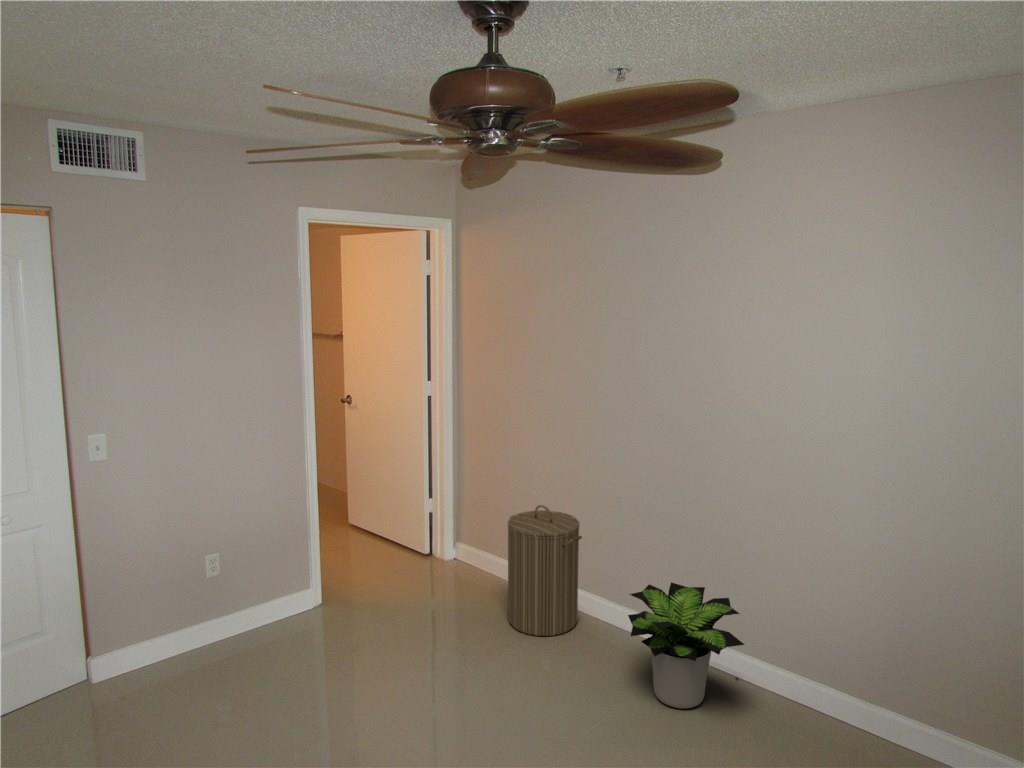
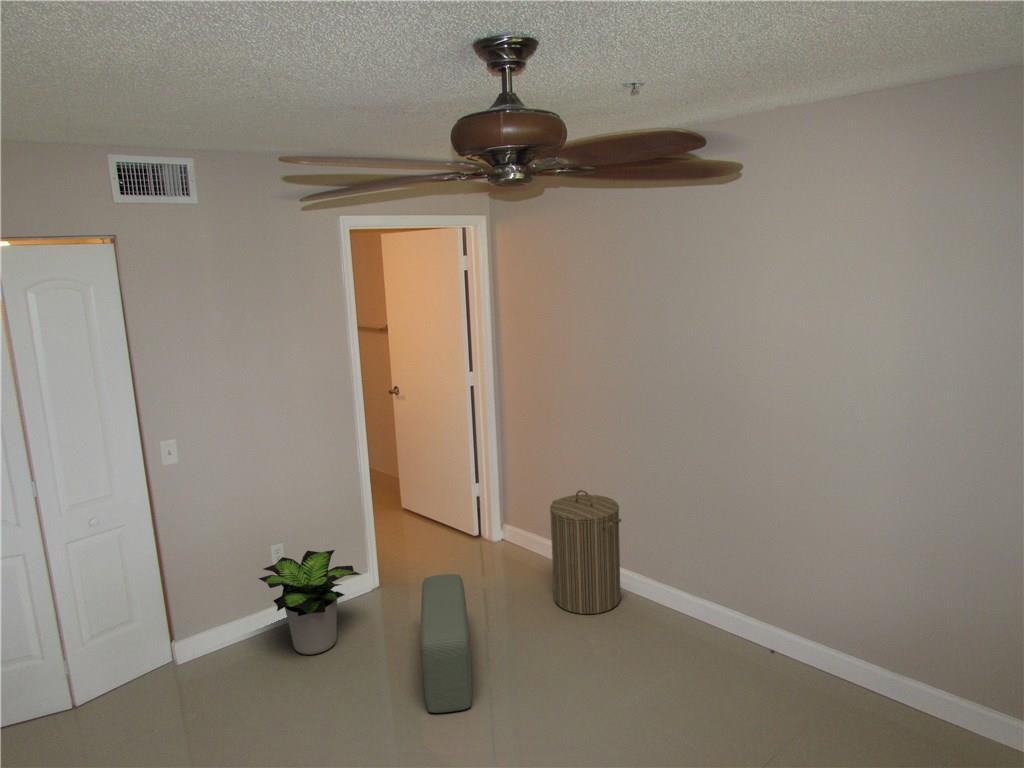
potted plant: present [628,582,744,709] -> present [258,550,361,654]
pouf: none [366,590,419,740] -> present [420,574,472,713]

